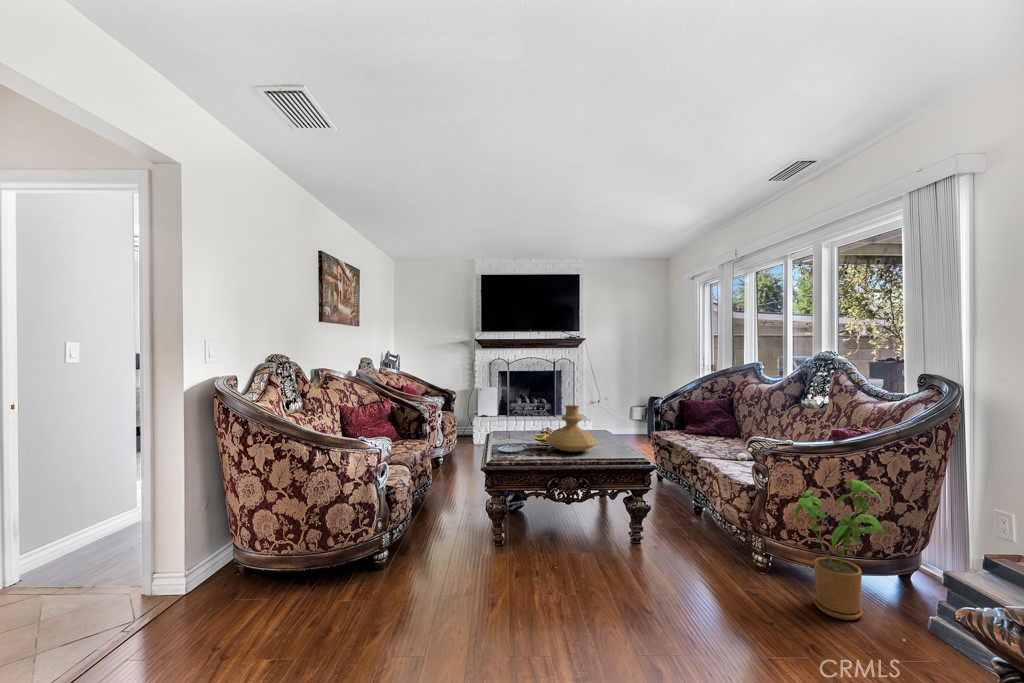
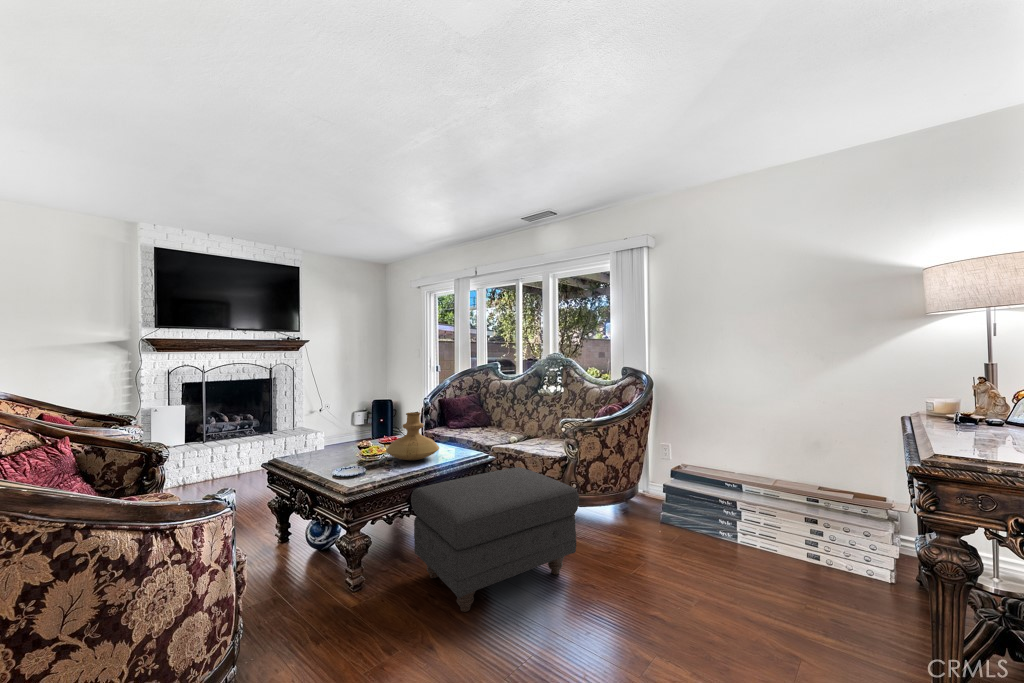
ottoman: none [516,474,685,610] -> present [411,467,579,612]
house plant: present [795,479,885,620] -> none [602,438,662,532]

